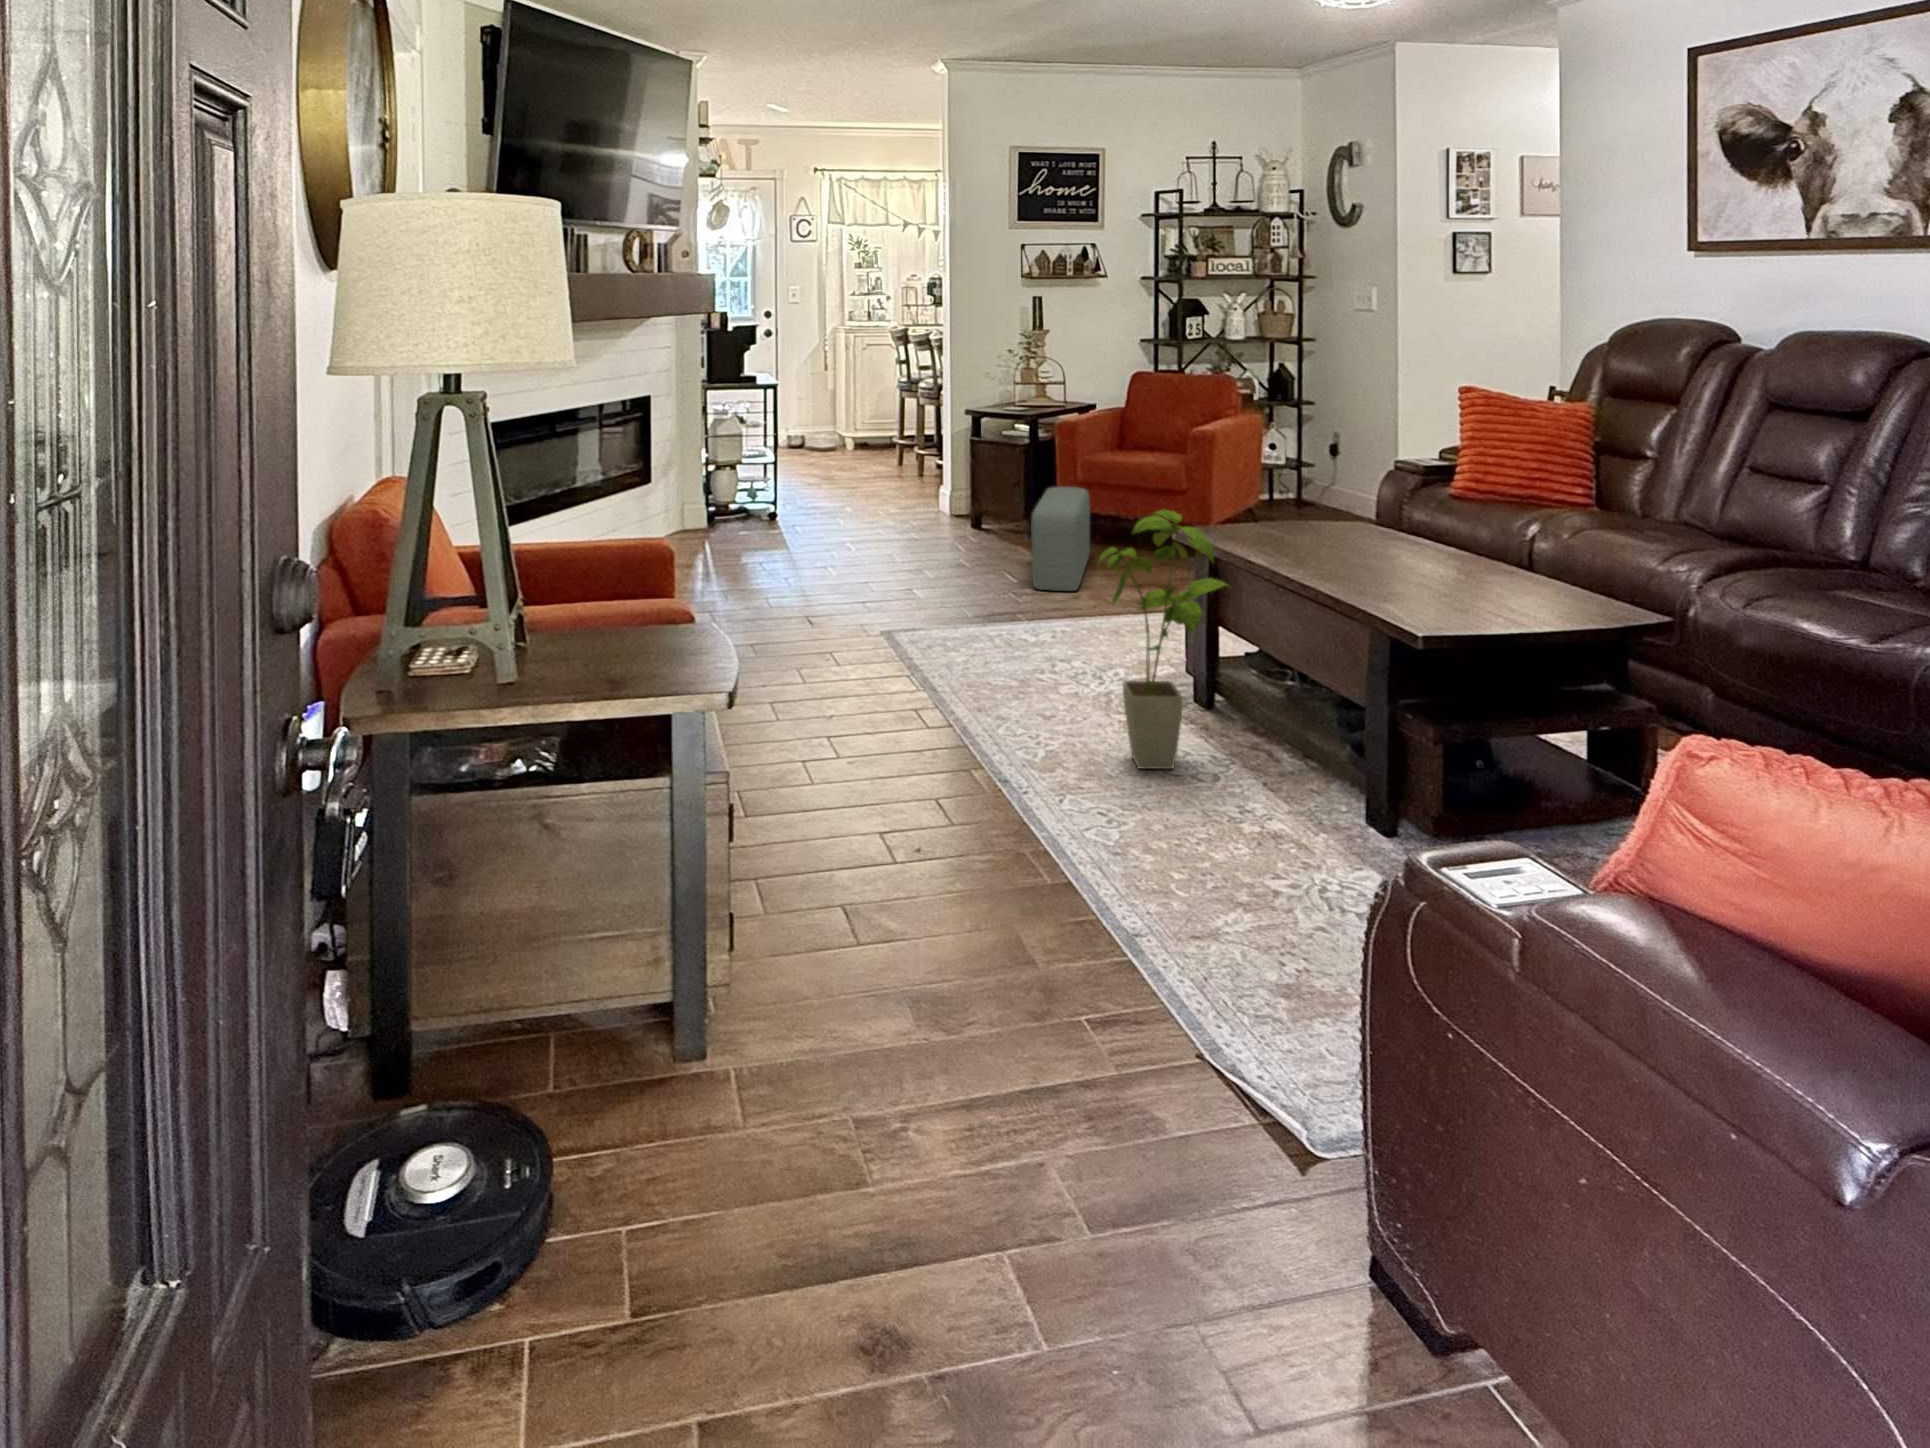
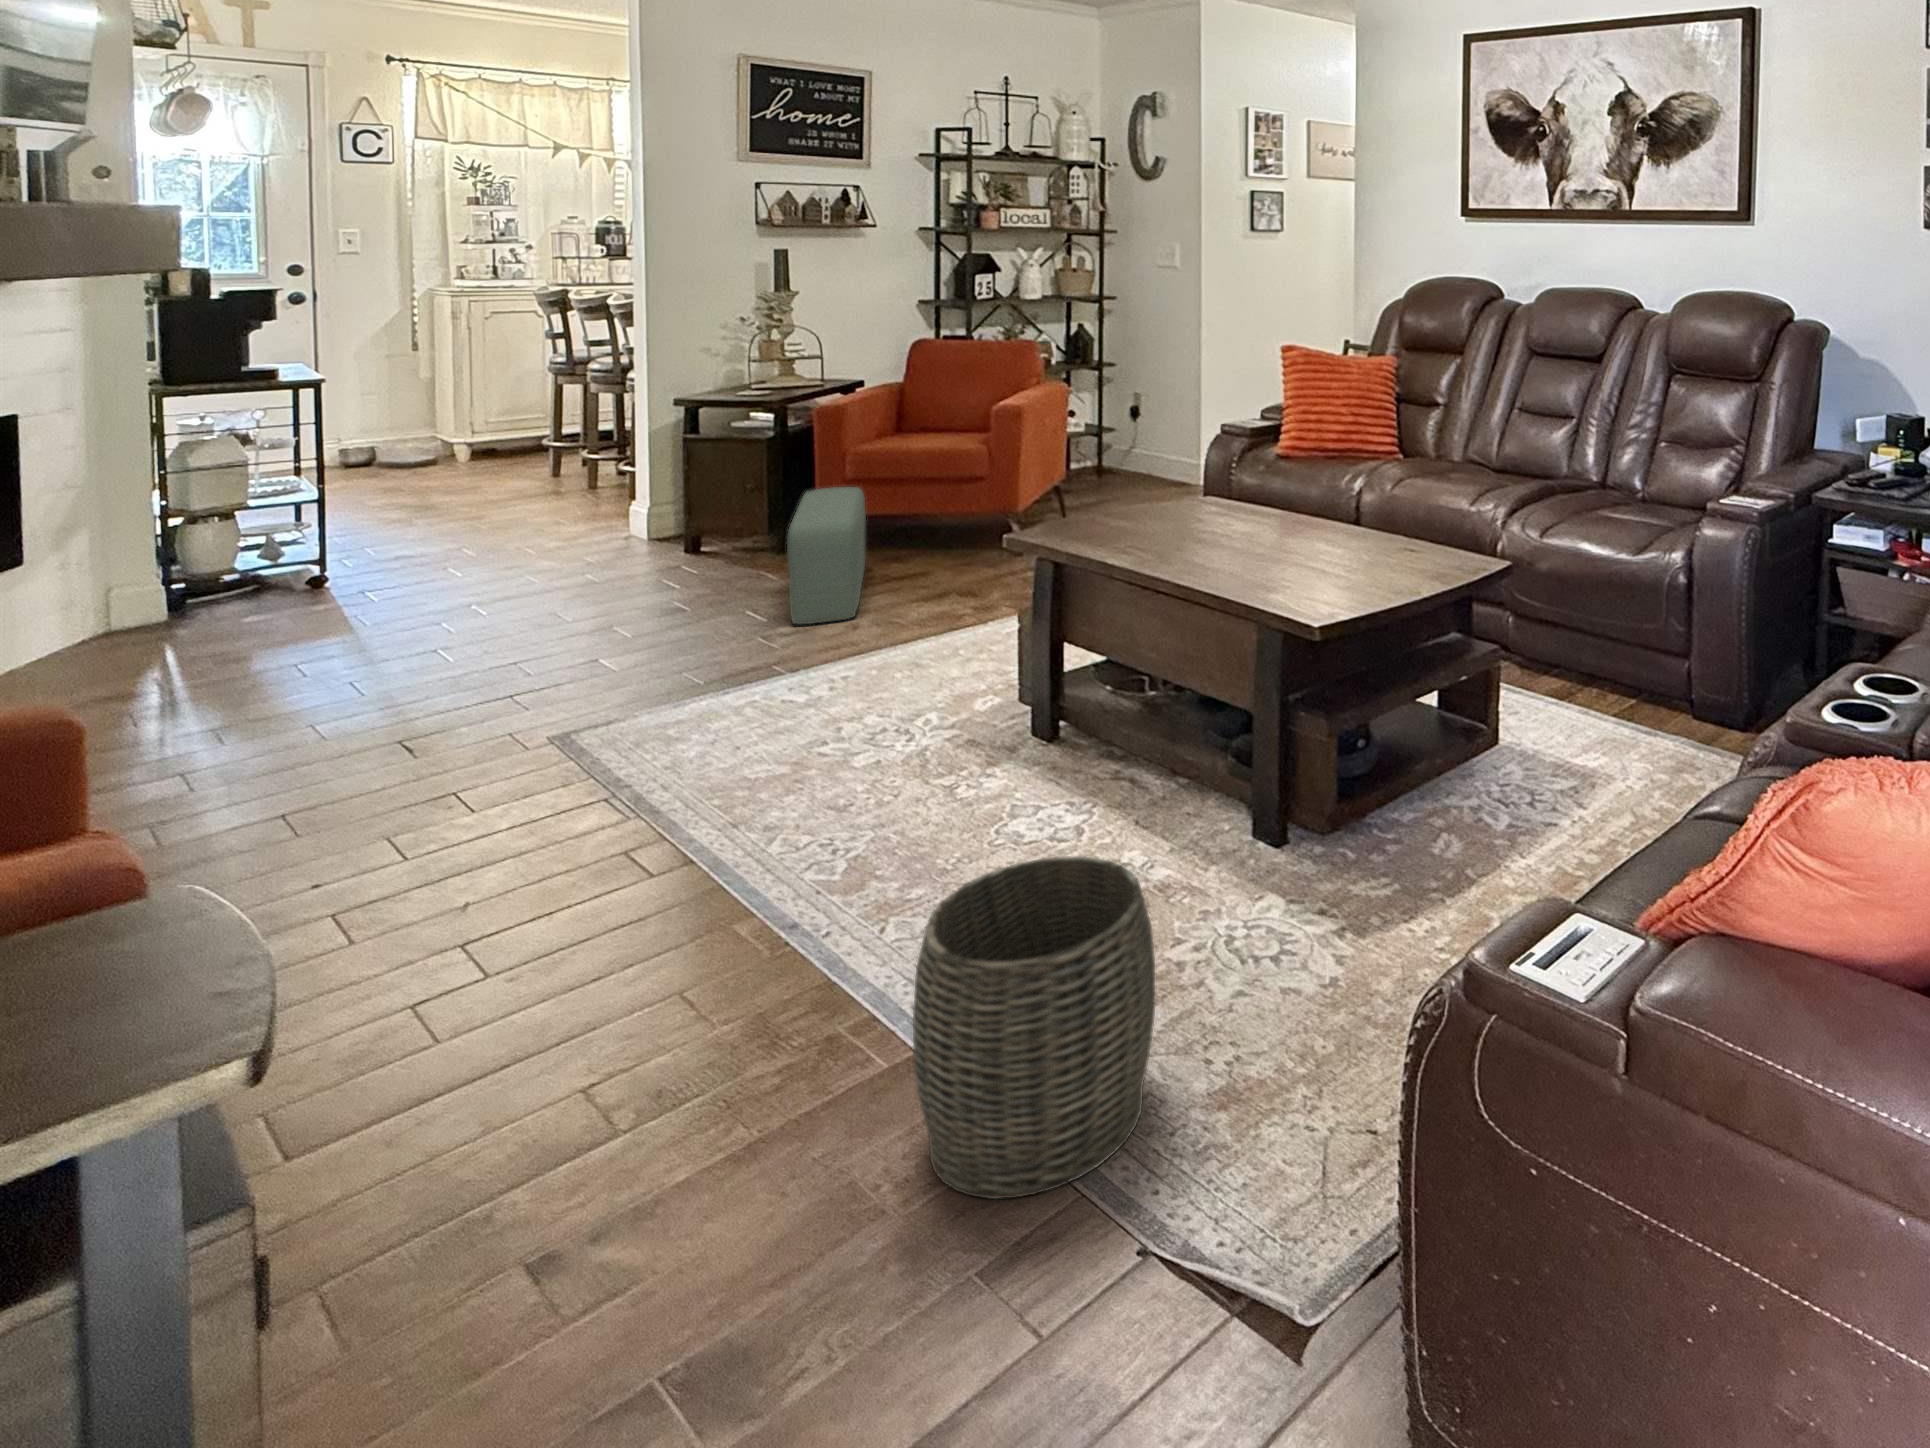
house plant: present [1098,510,1231,769] -> none [917,520,1092,847]
woven basket: none [1060,757,1235,997] -> present [913,856,1155,1199]

